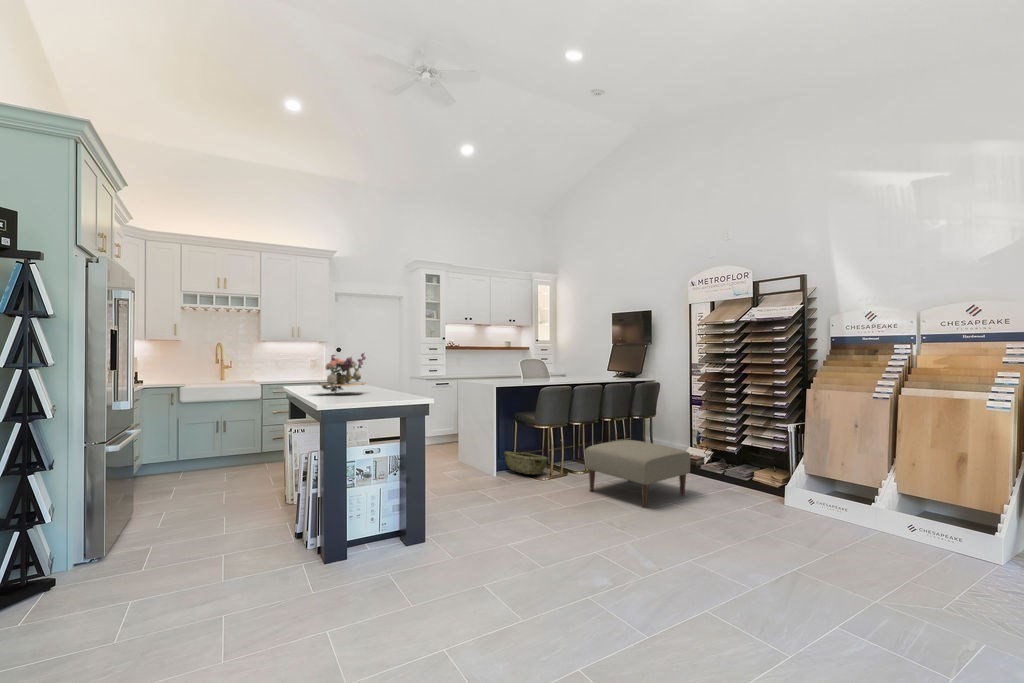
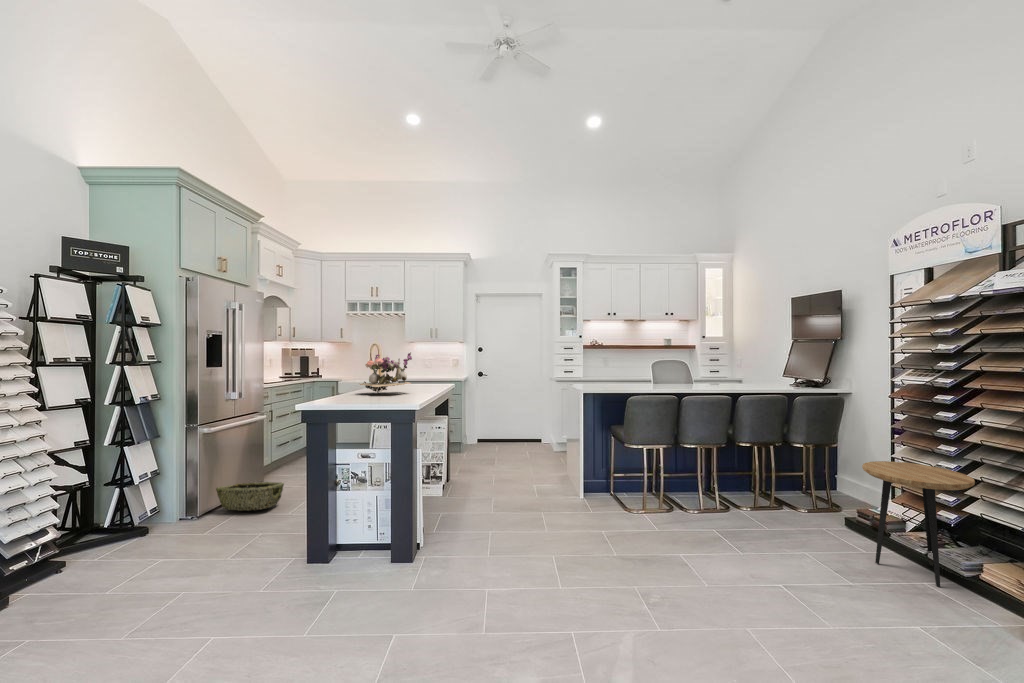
side table: none [695,421,751,490] -> present [862,461,975,587]
ottoman: present [585,440,690,508] -> none [668,476,831,583]
woven basket: present [504,452,548,474] -> present [216,482,284,511]

